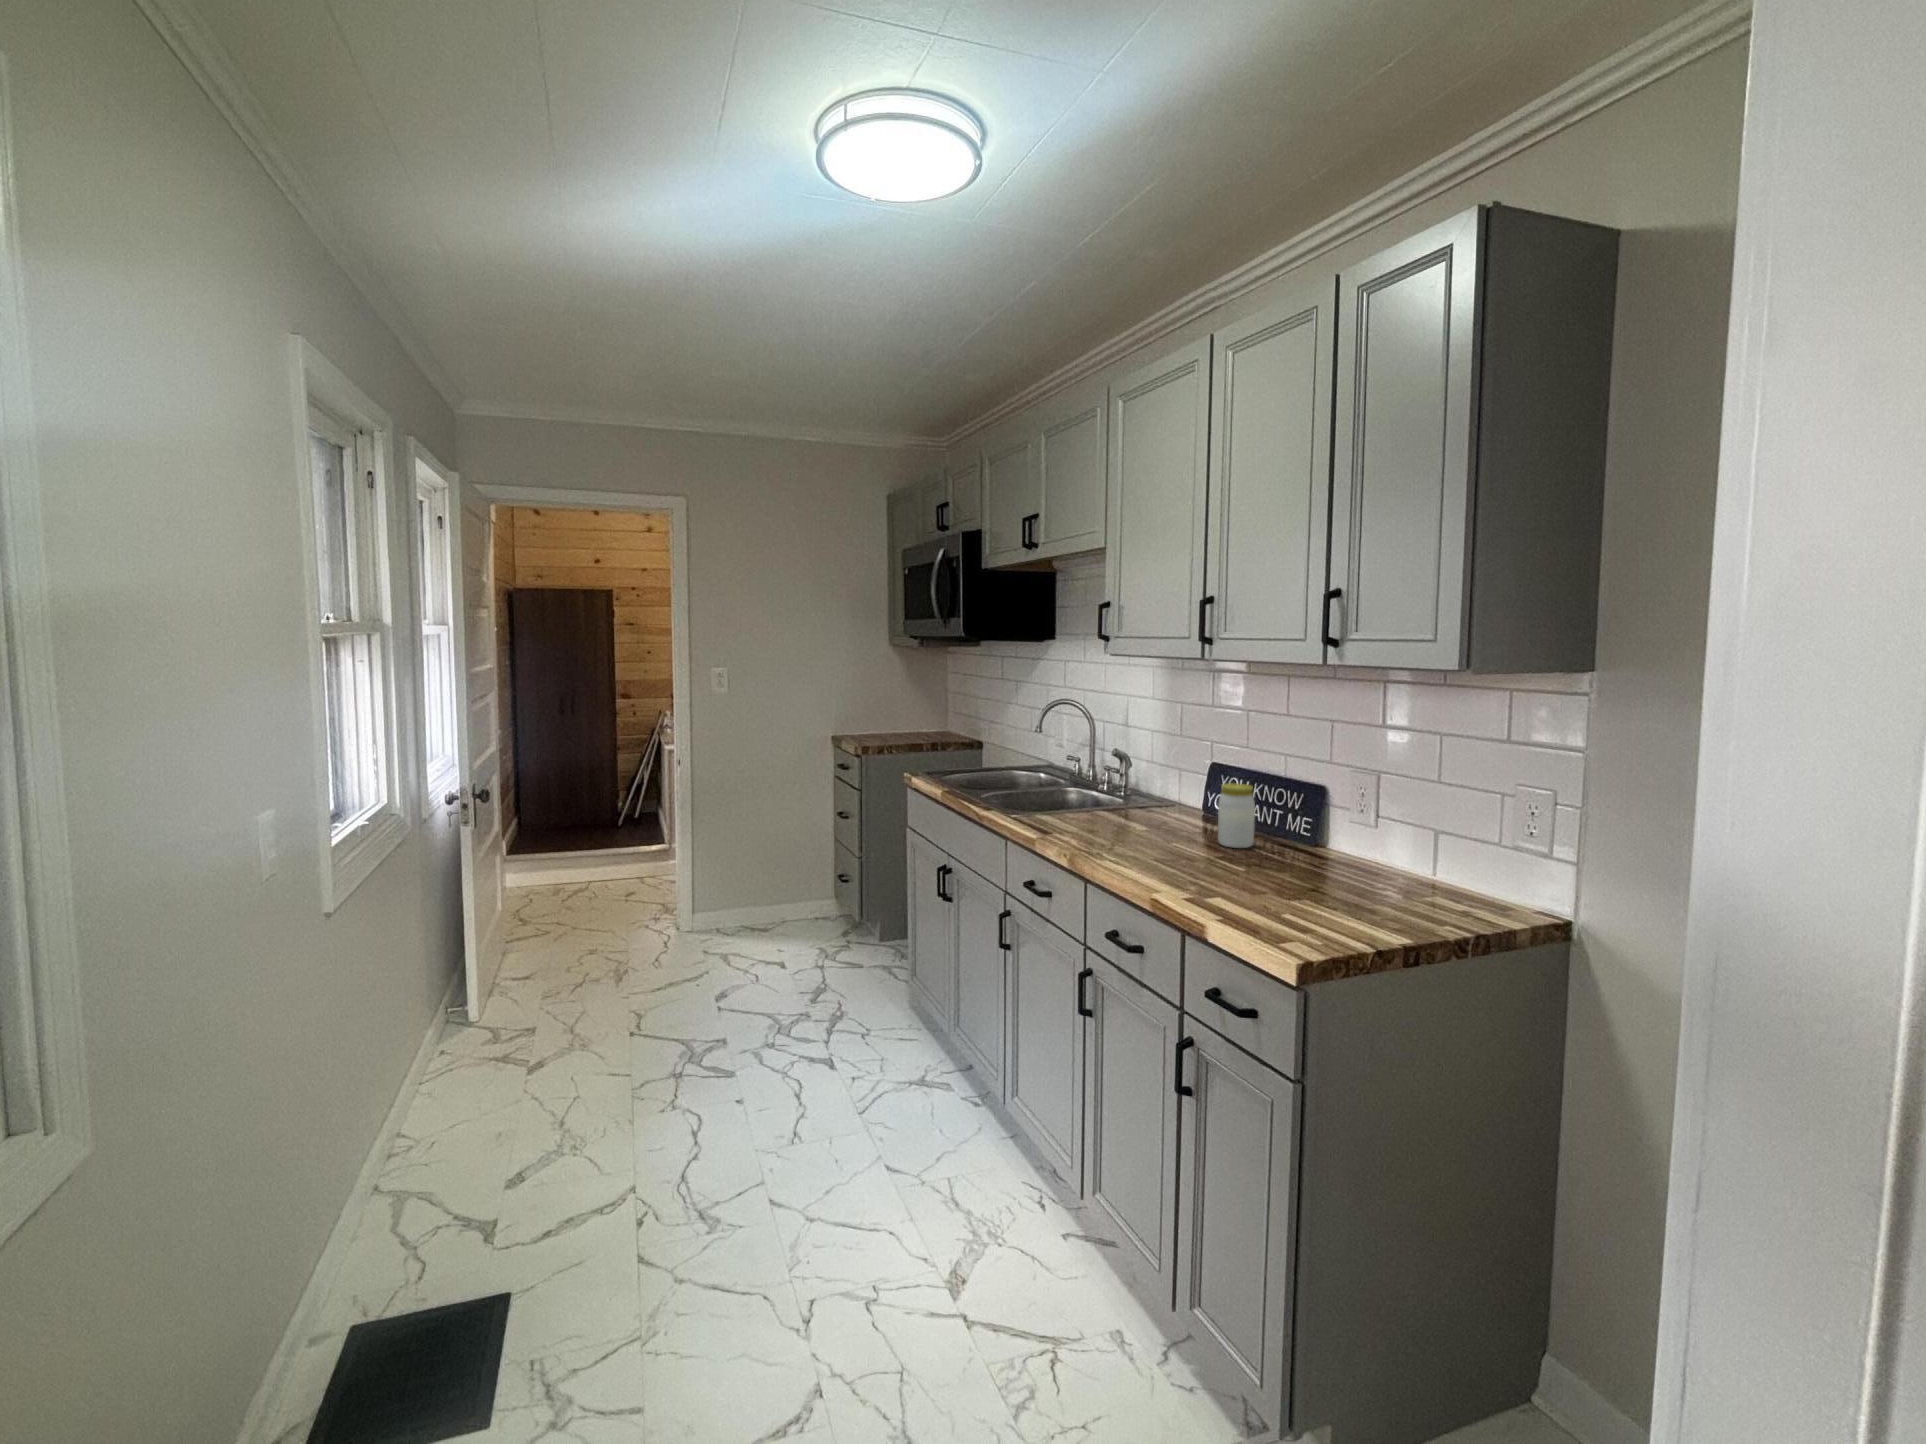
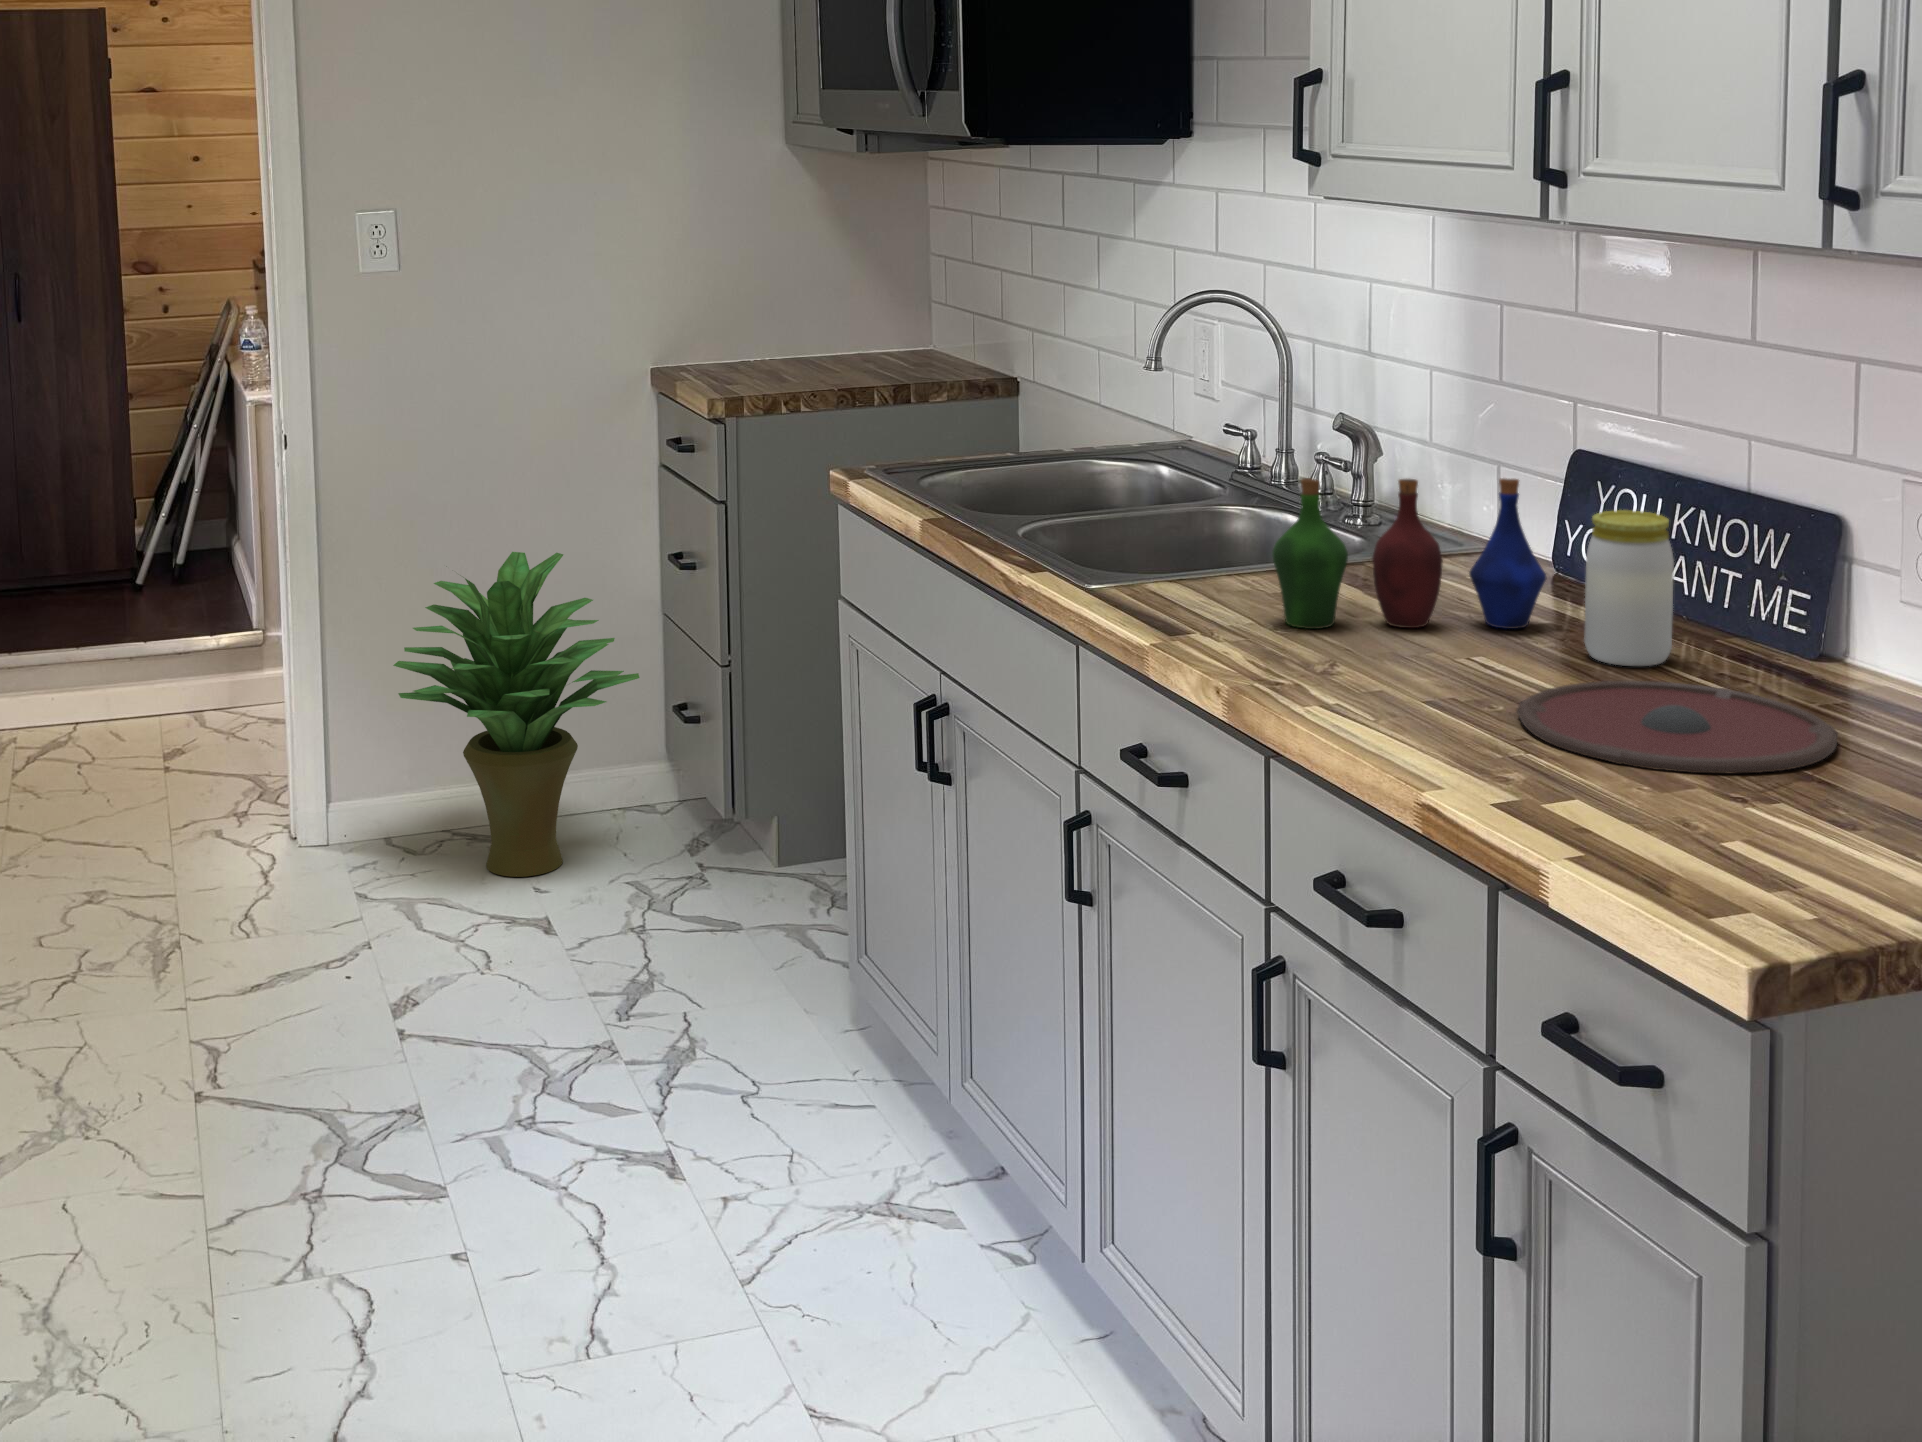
bottle: none [1088,770,1201,834] -> present [1273,478,1546,629]
potted plant: none [722,809,824,944] -> present [393,552,639,877]
plate: none [1191,852,1326,888] -> present [1517,681,1838,774]

